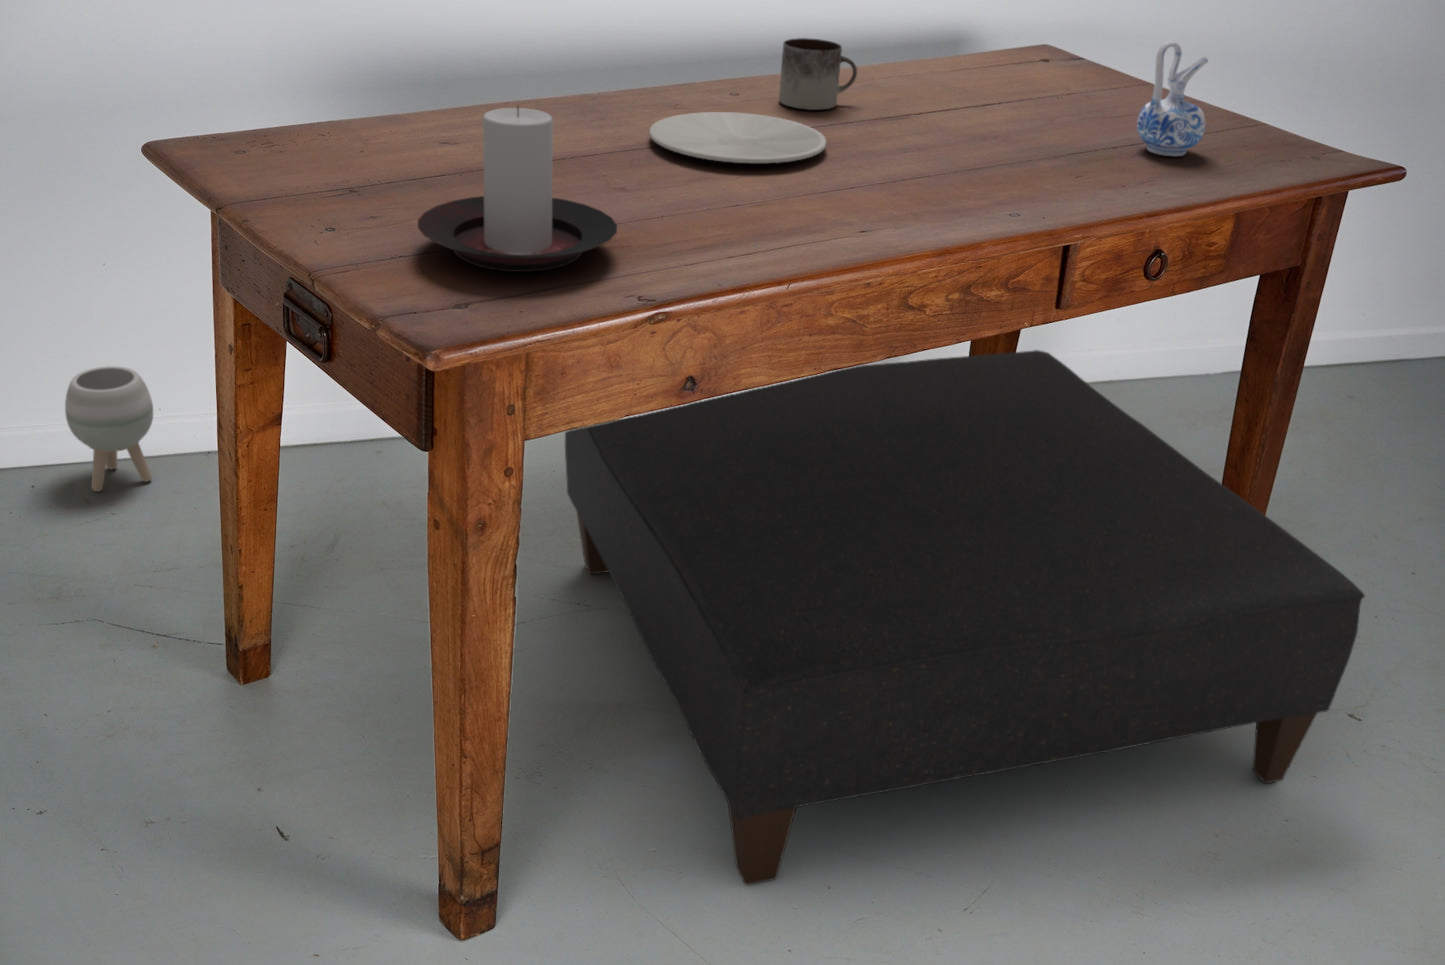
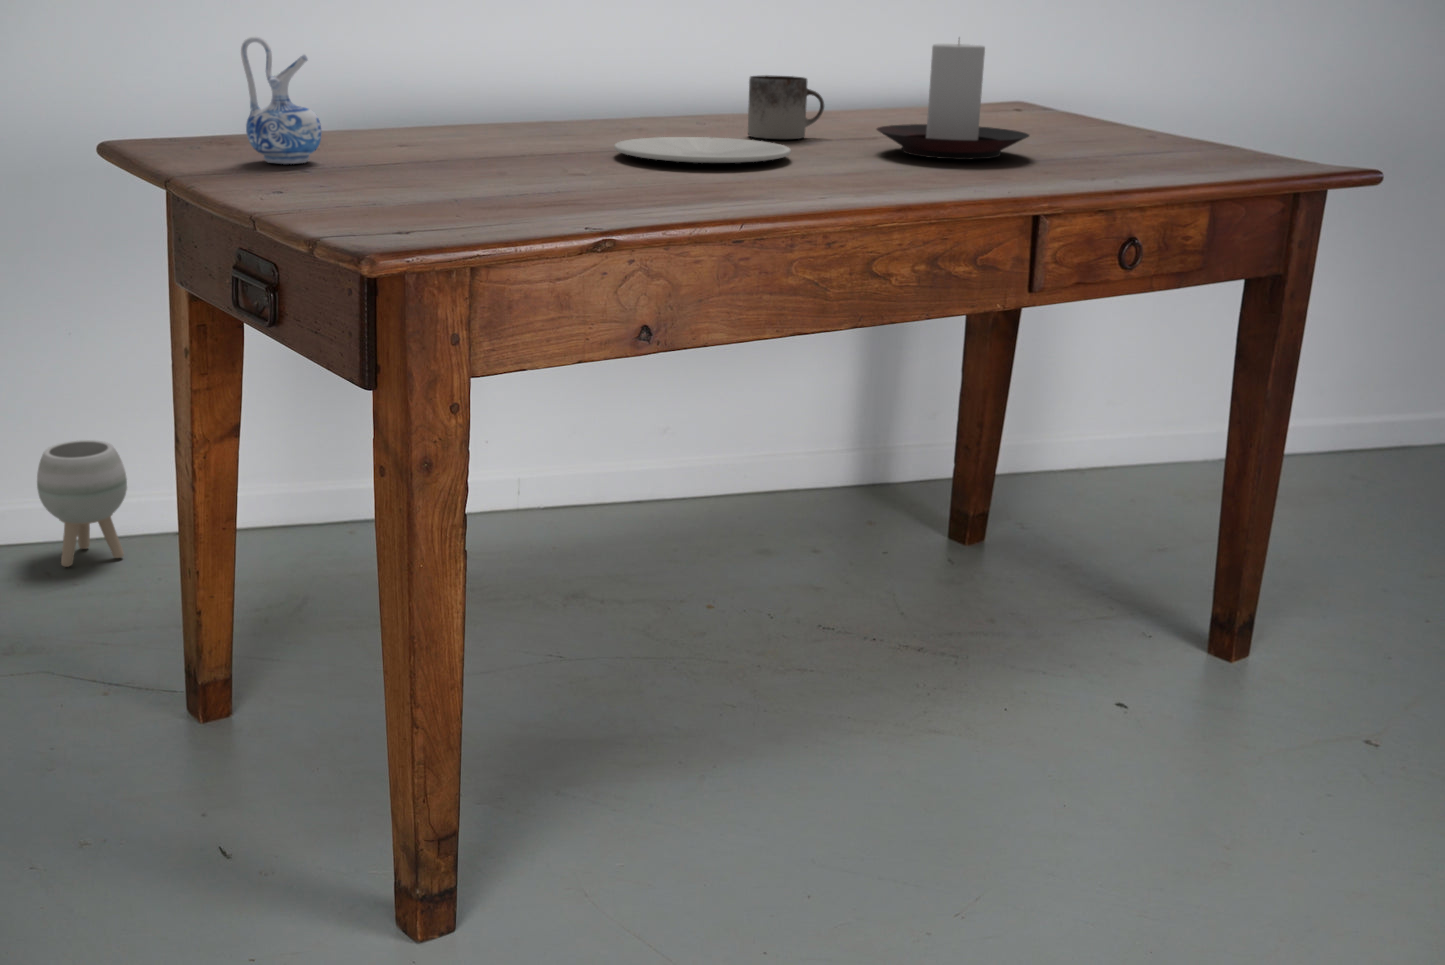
ceramic pitcher: present [1137,41,1208,156] -> present [241,36,322,164]
candle holder: present [418,106,617,272] -> present [877,43,1029,160]
ottoman: present [565,350,1364,885] -> none [541,398,1370,889]

